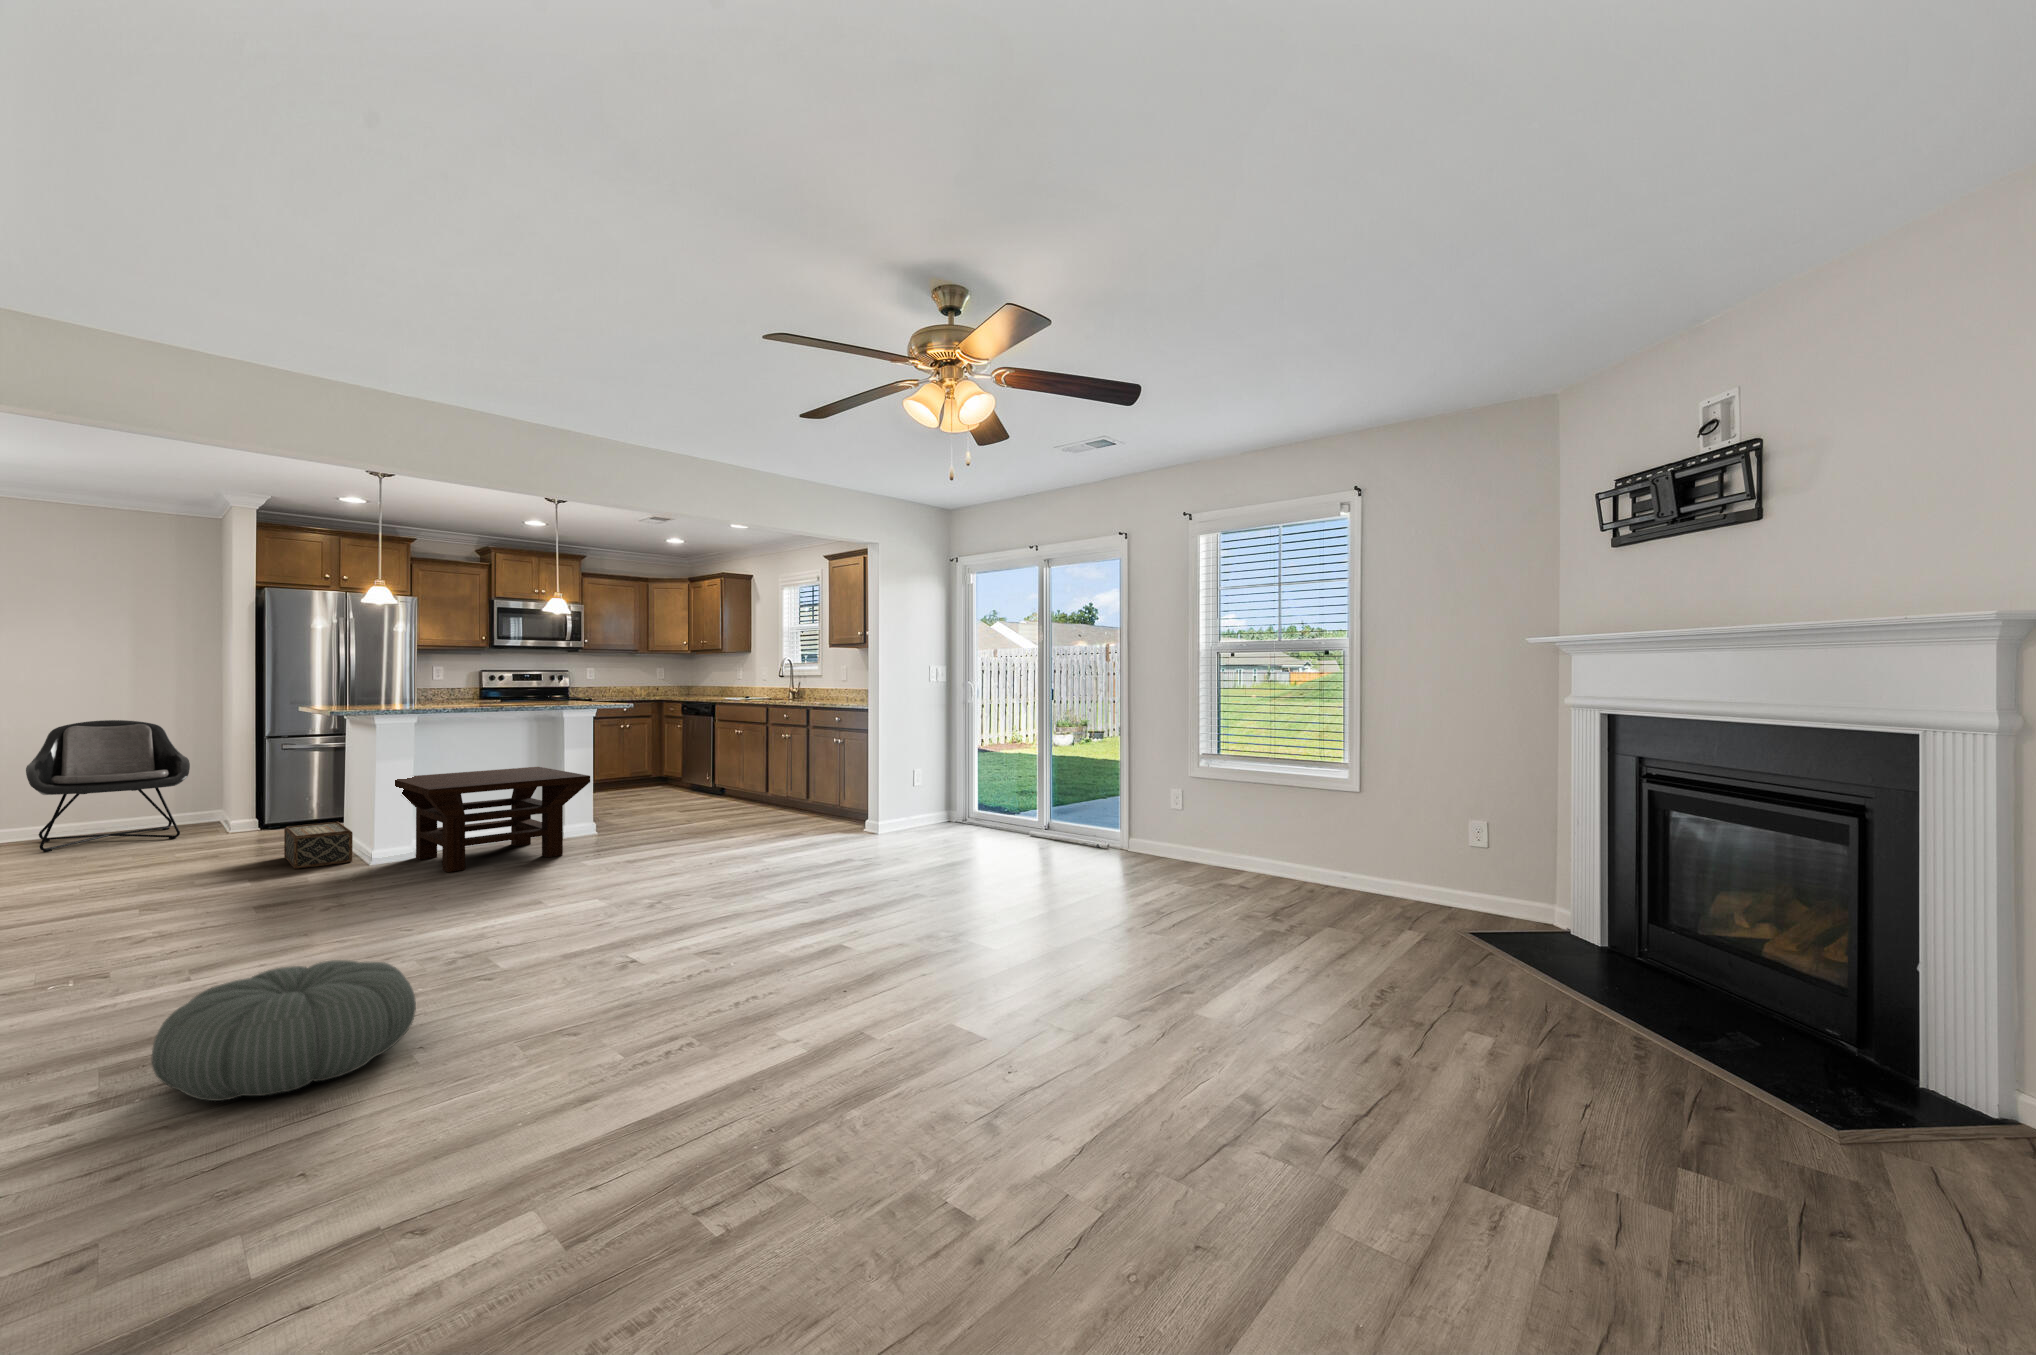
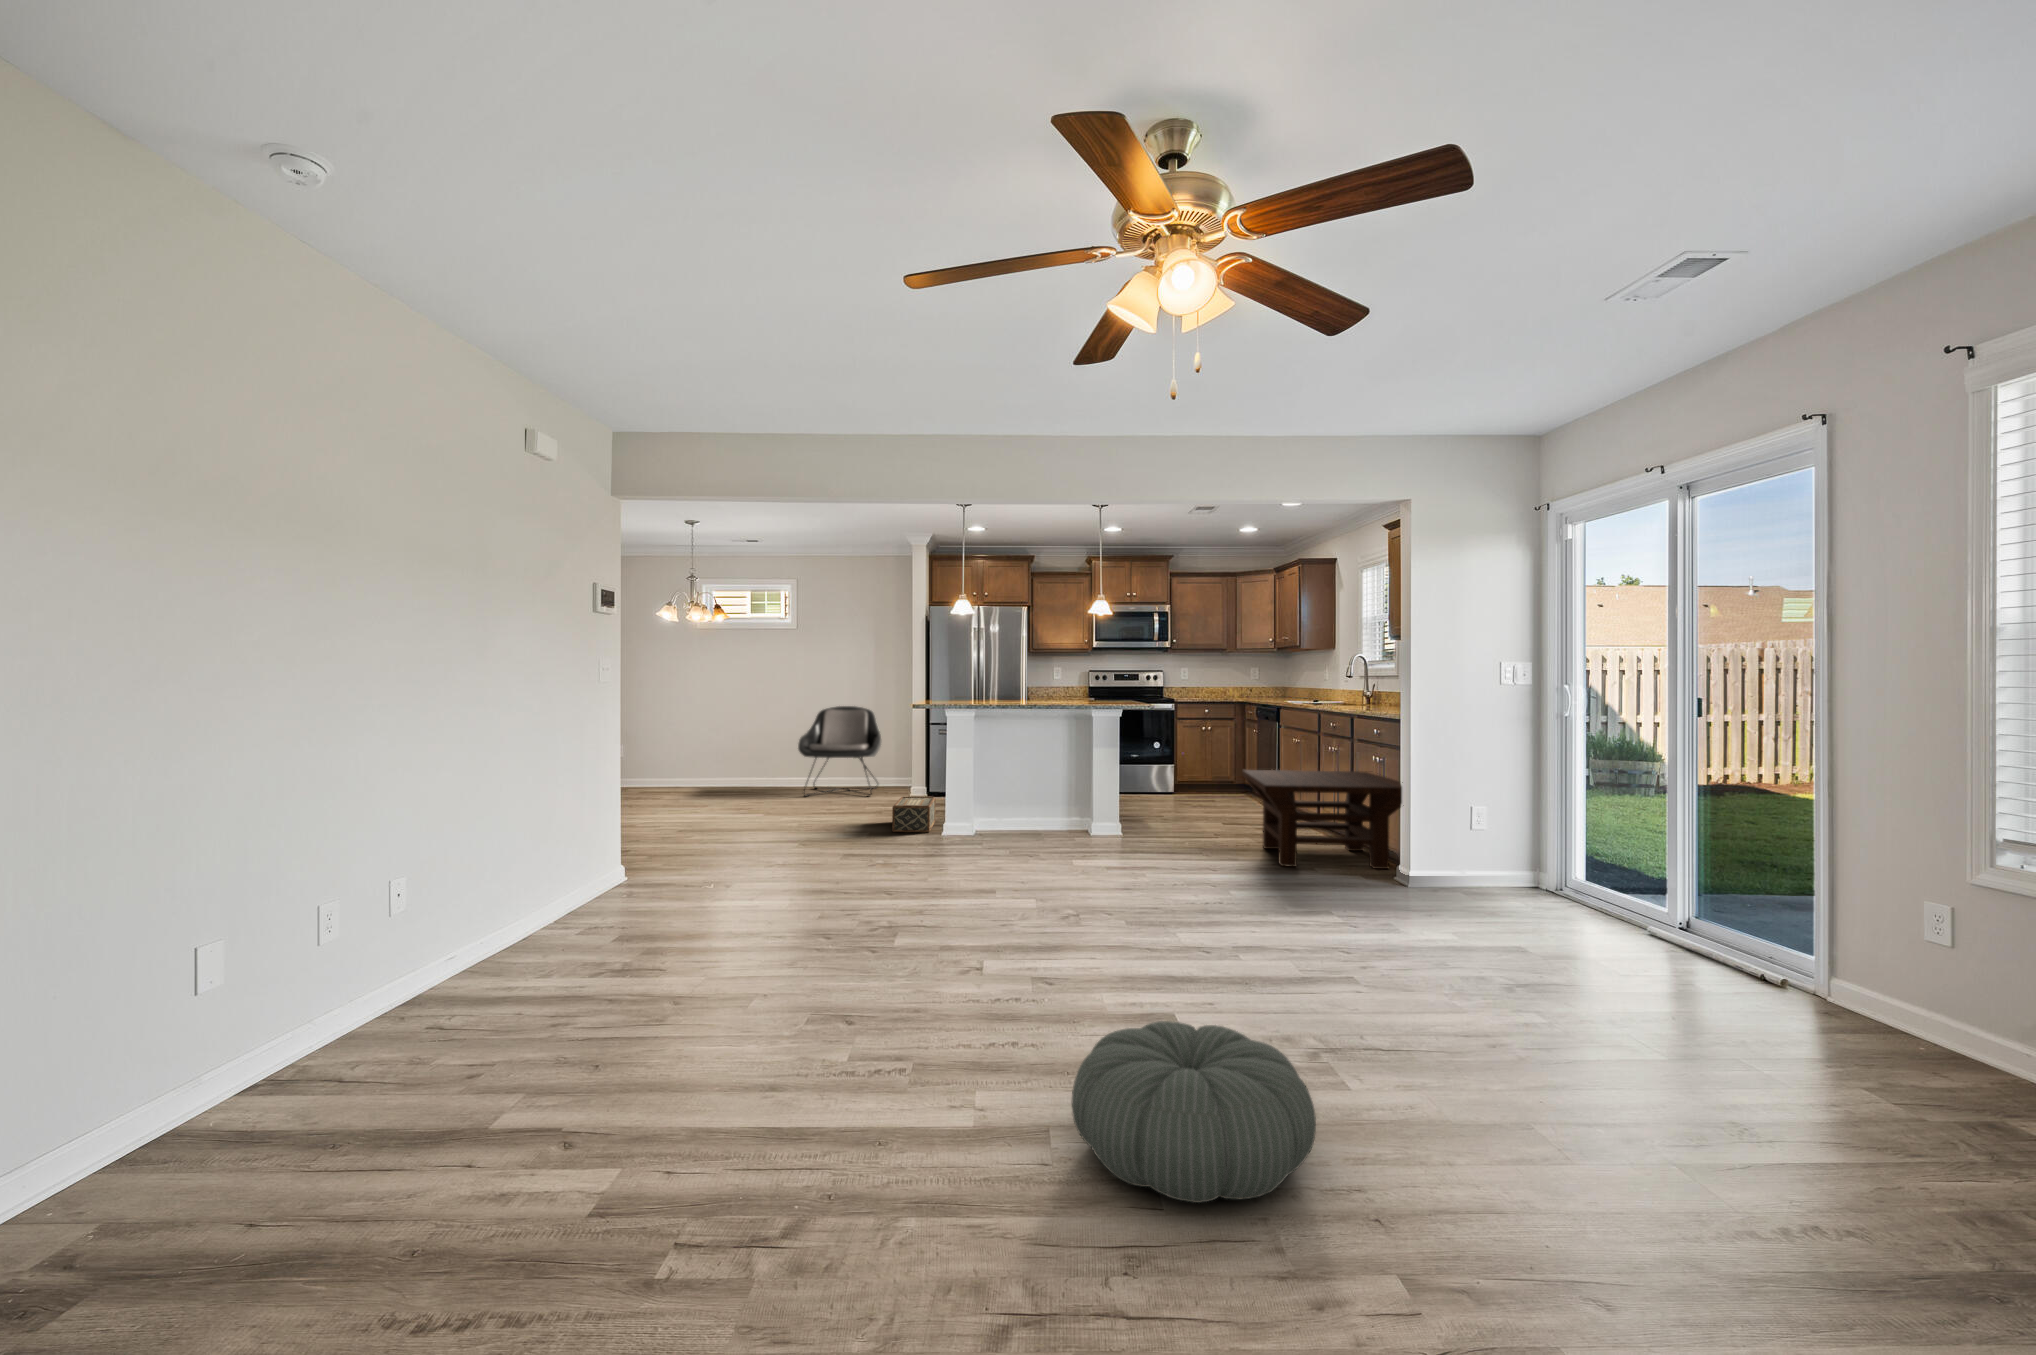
coffee table: present [395,767,590,872] -> present [1242,770,1403,869]
pouf: present [152,960,416,1101] -> present [1072,1021,1316,1203]

